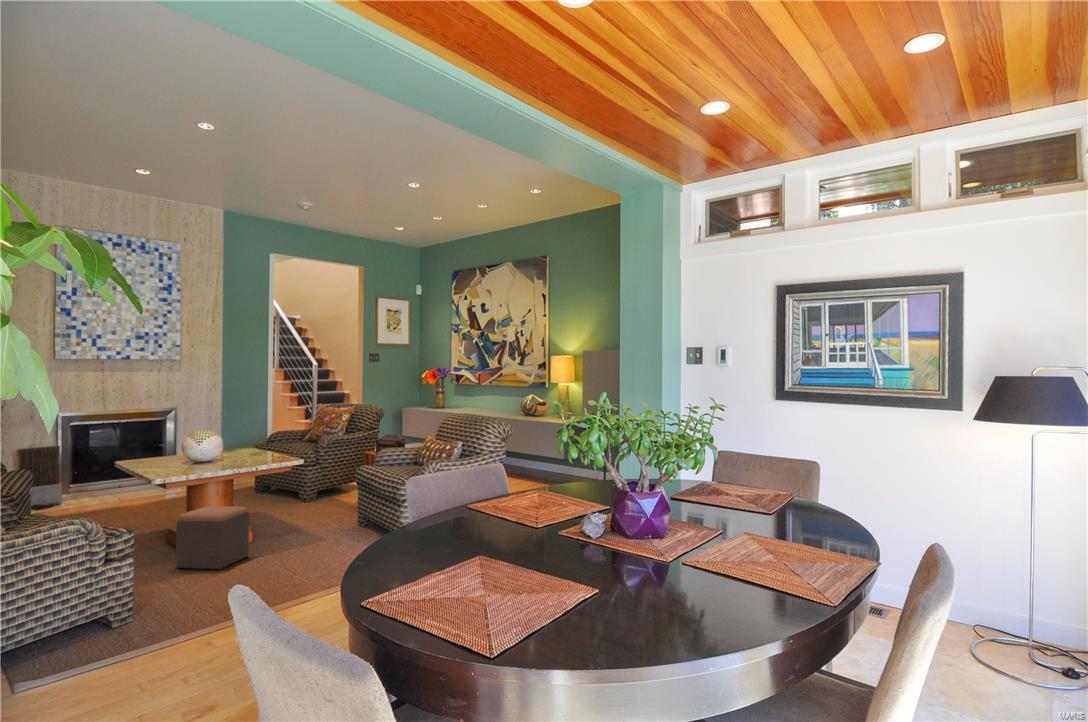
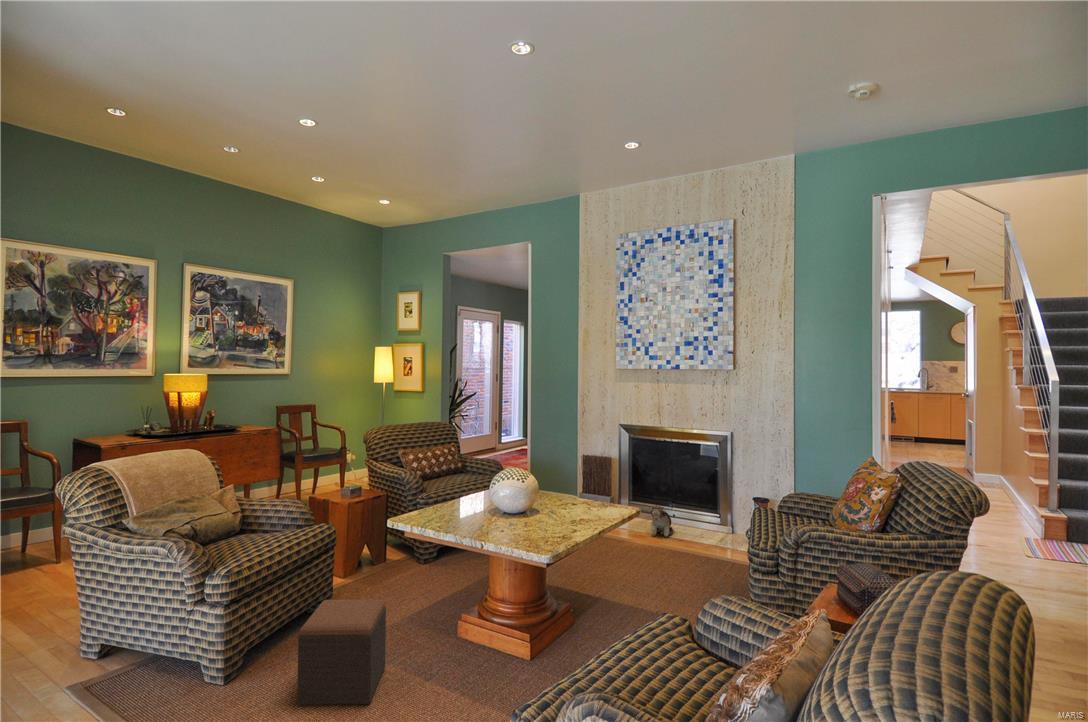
plush toy: none [124,471,150,499] -> present [649,505,673,537]

